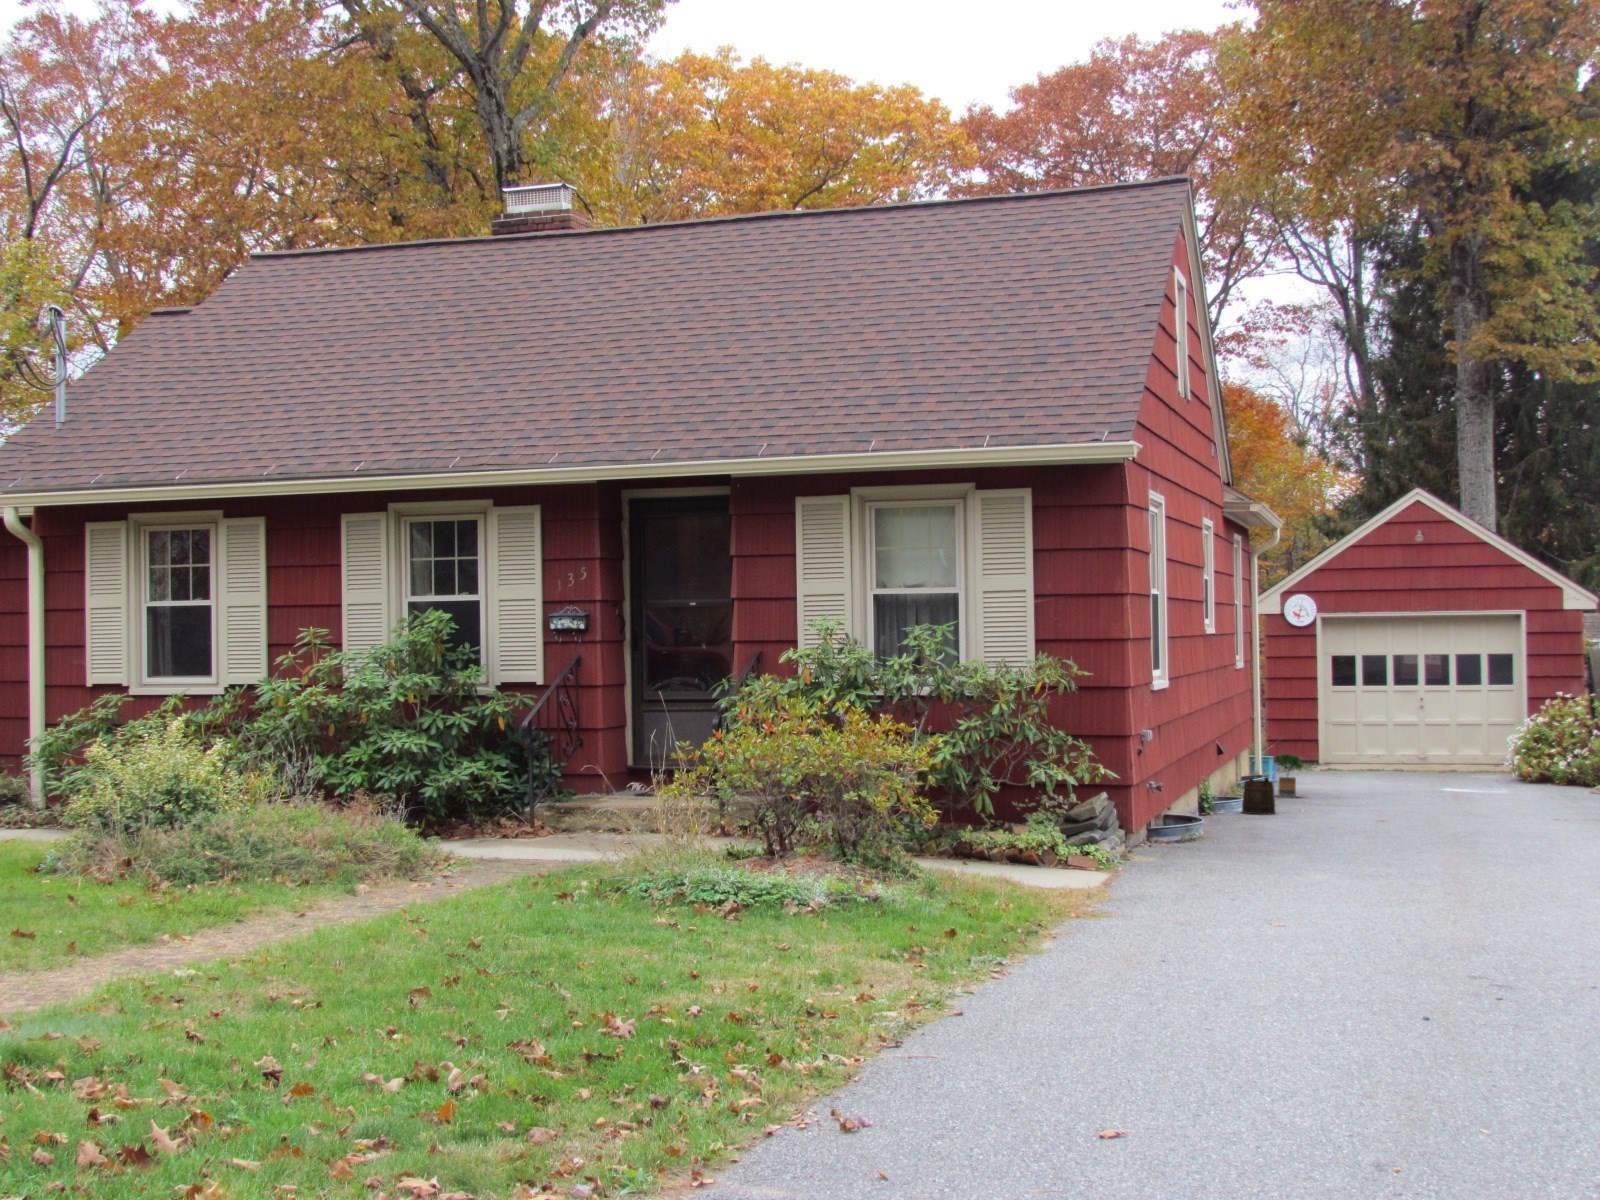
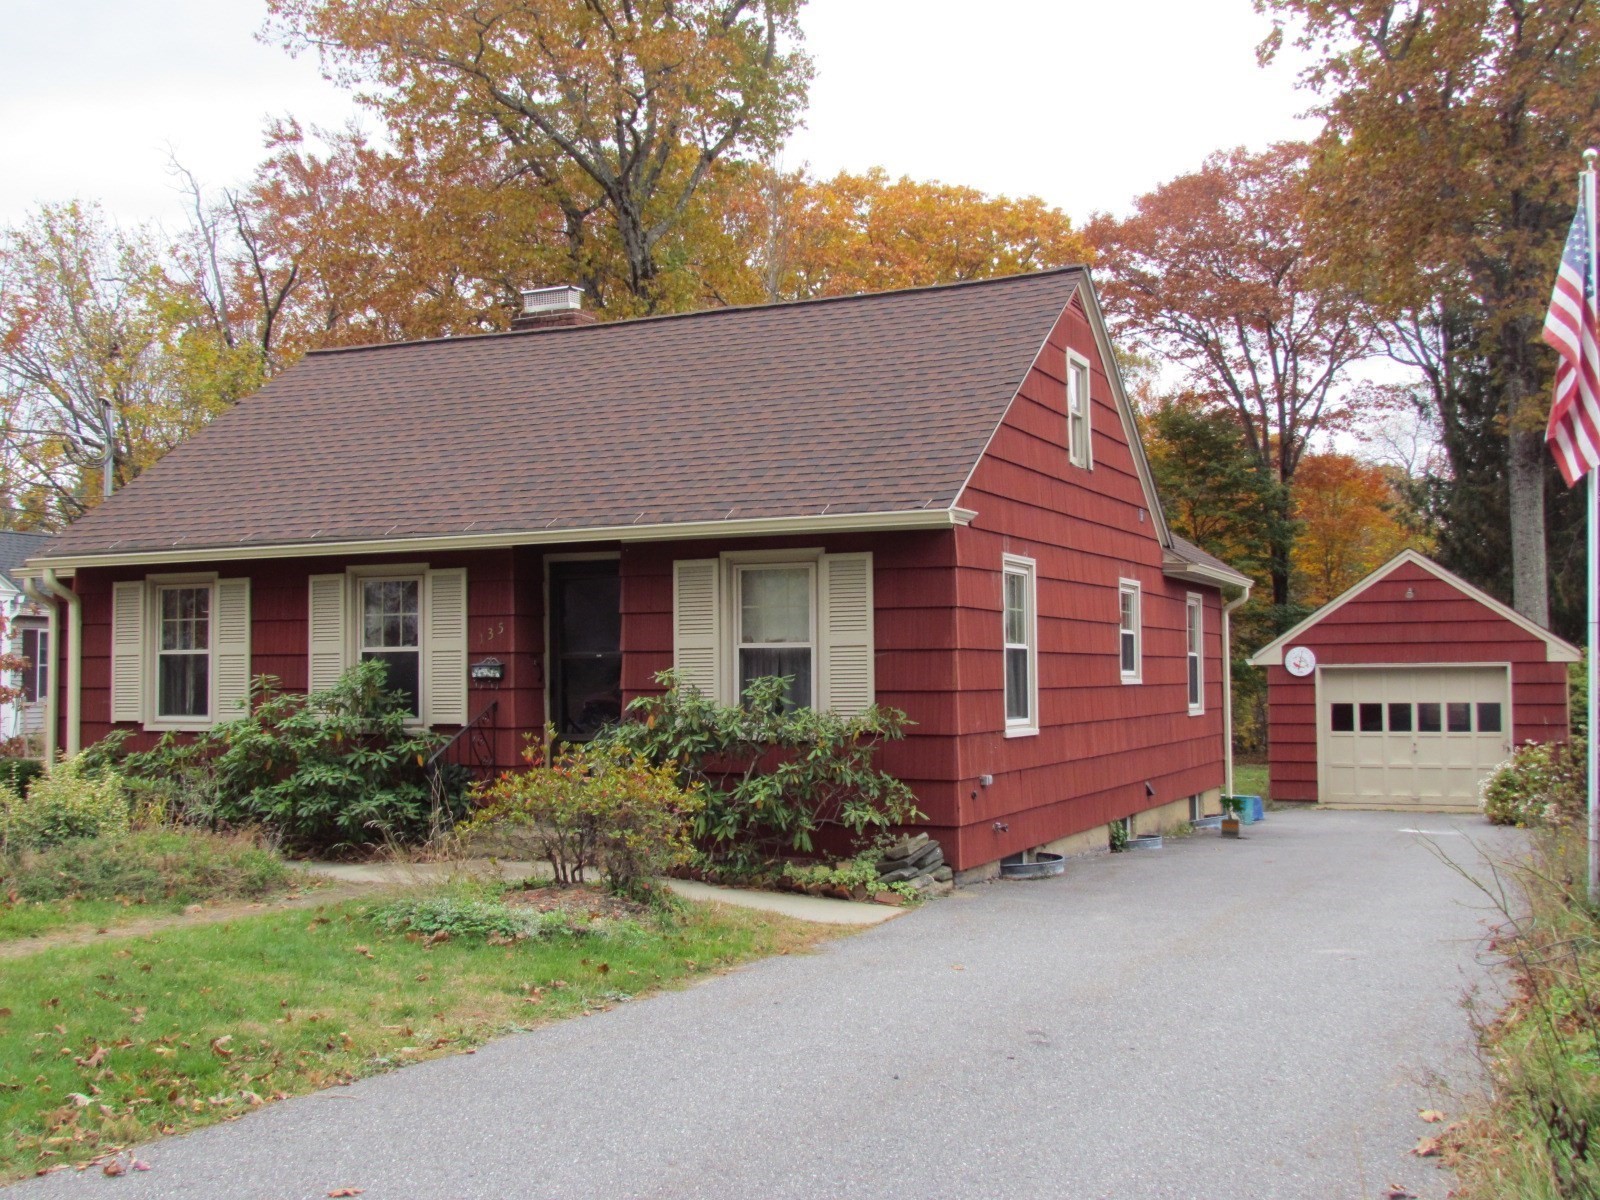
bucket: present [1242,777,1276,814] -> none [1158,819,1189,855]

